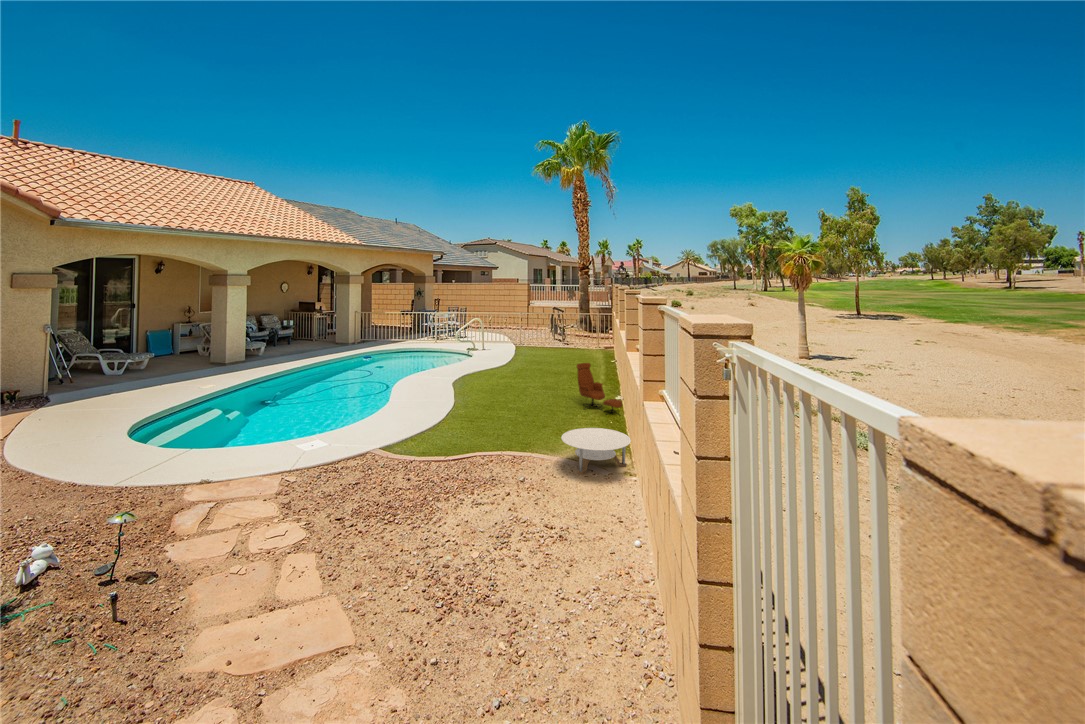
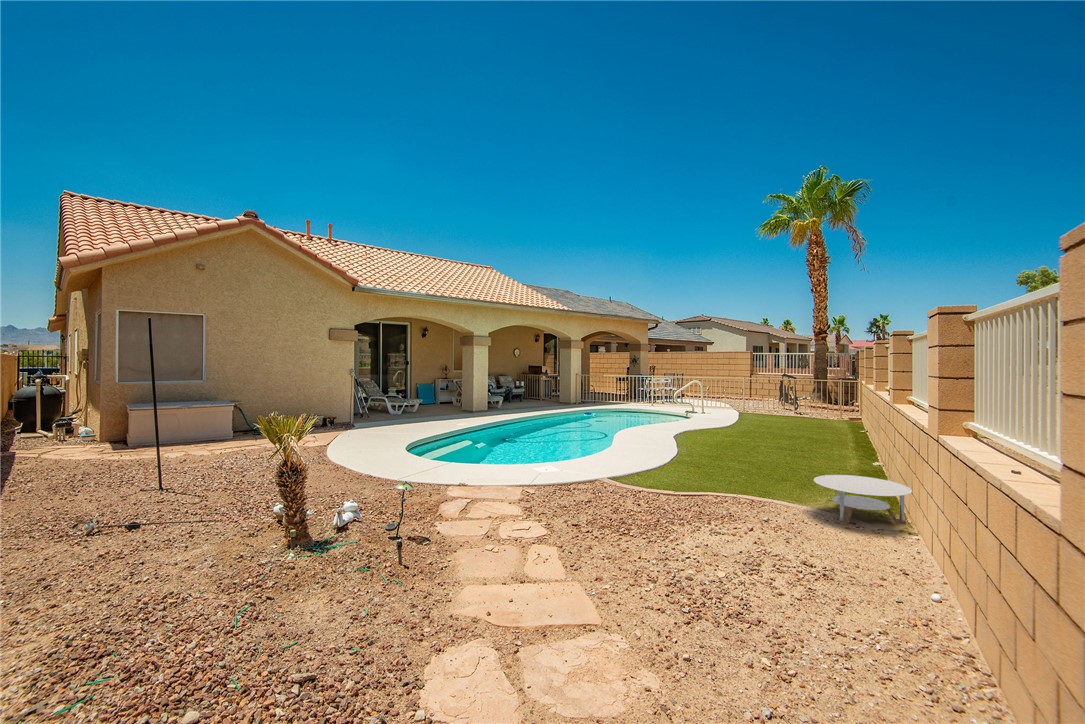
lounge chair: present [577,363,622,413] -> none [824,414,890,477]

